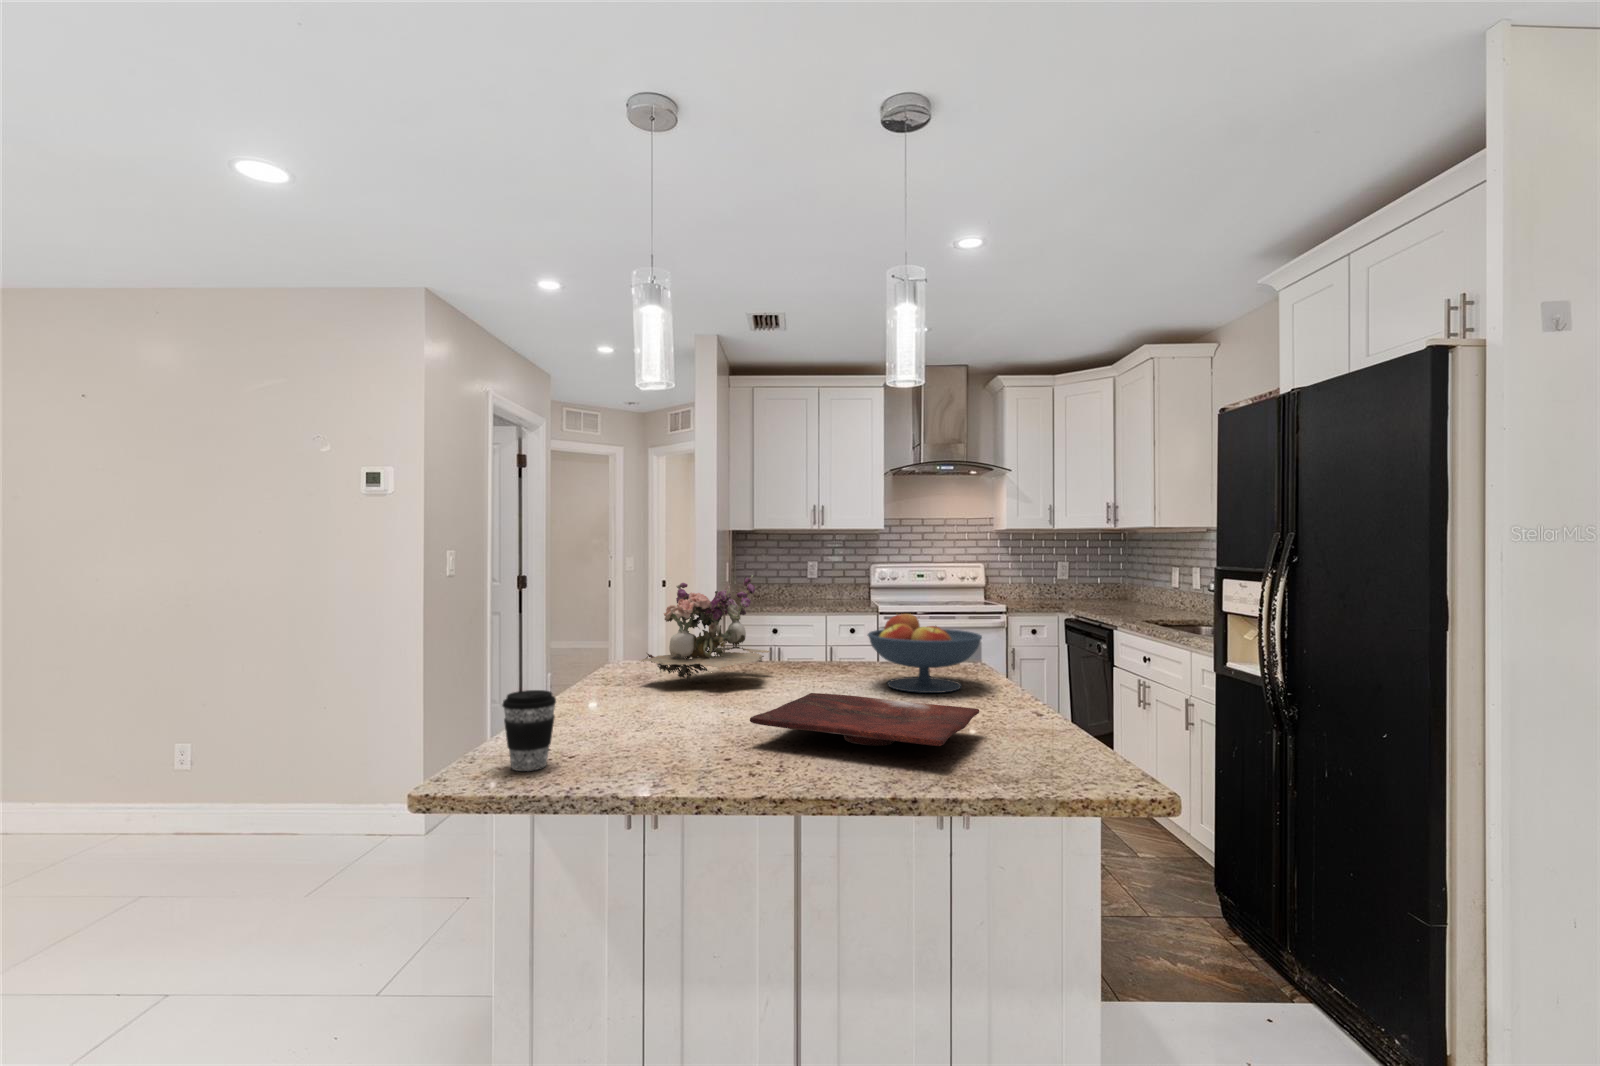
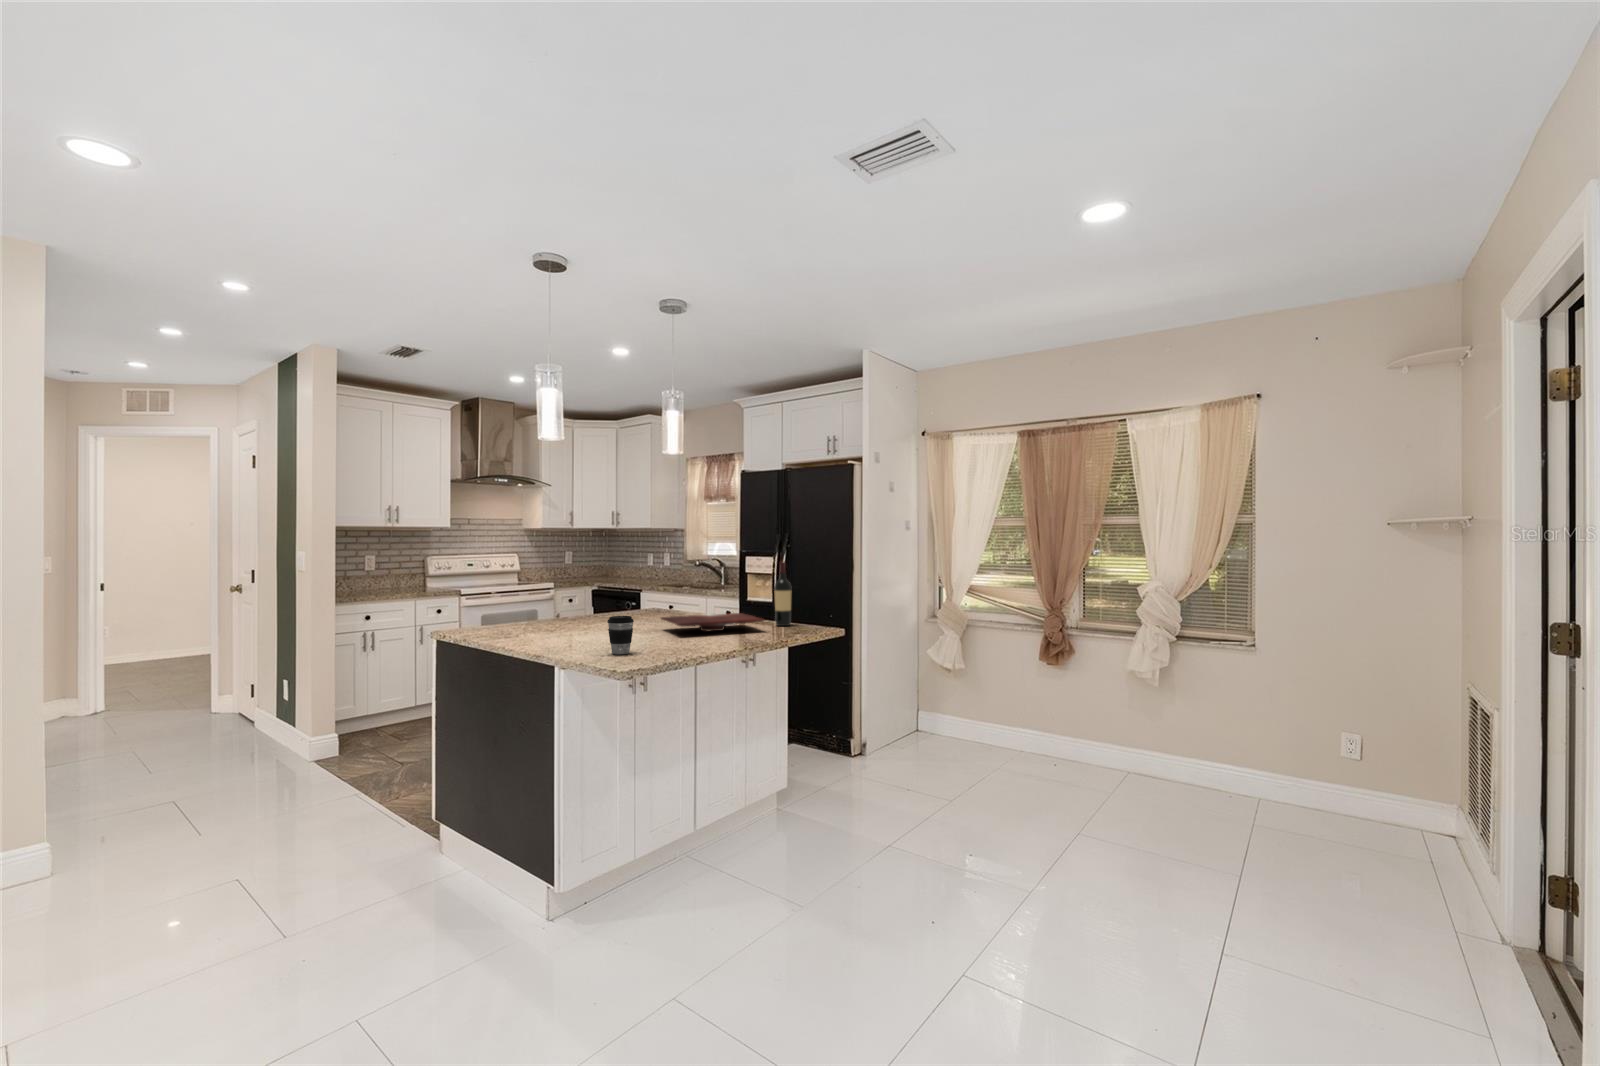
flower arrangement: present [641,575,770,681] -> none [511,560,590,630]
wine bottle: none [1031,598,1076,764] -> present [775,561,791,626]
fruit bowl: present [868,614,982,693] -> none [630,579,693,619]

